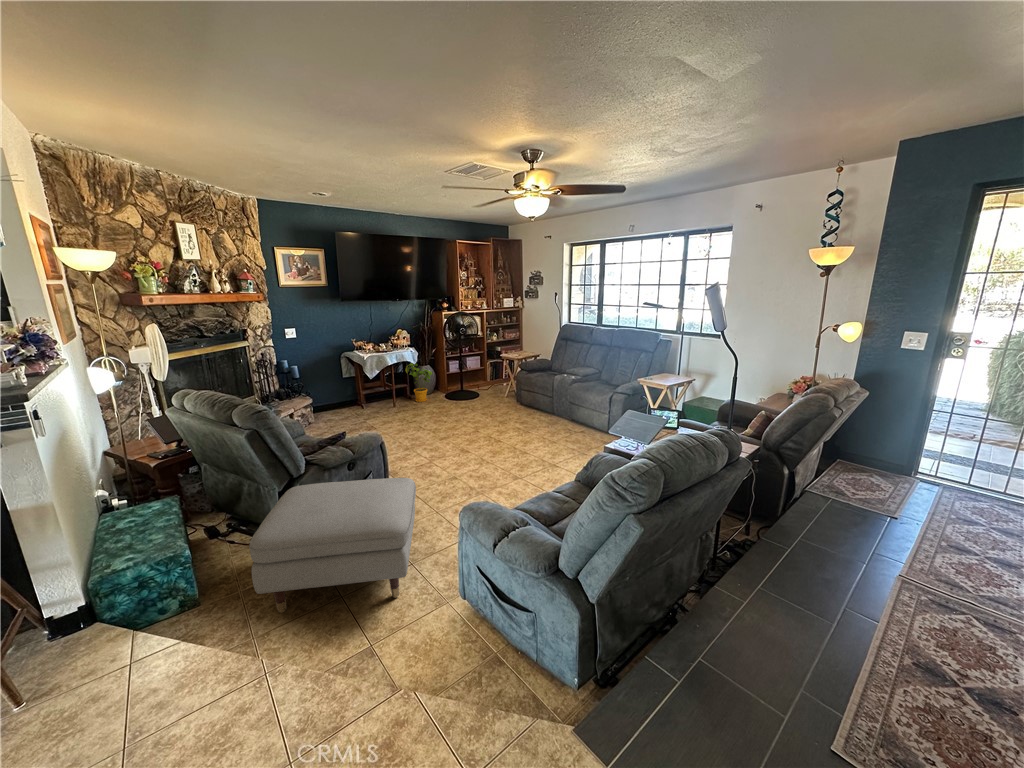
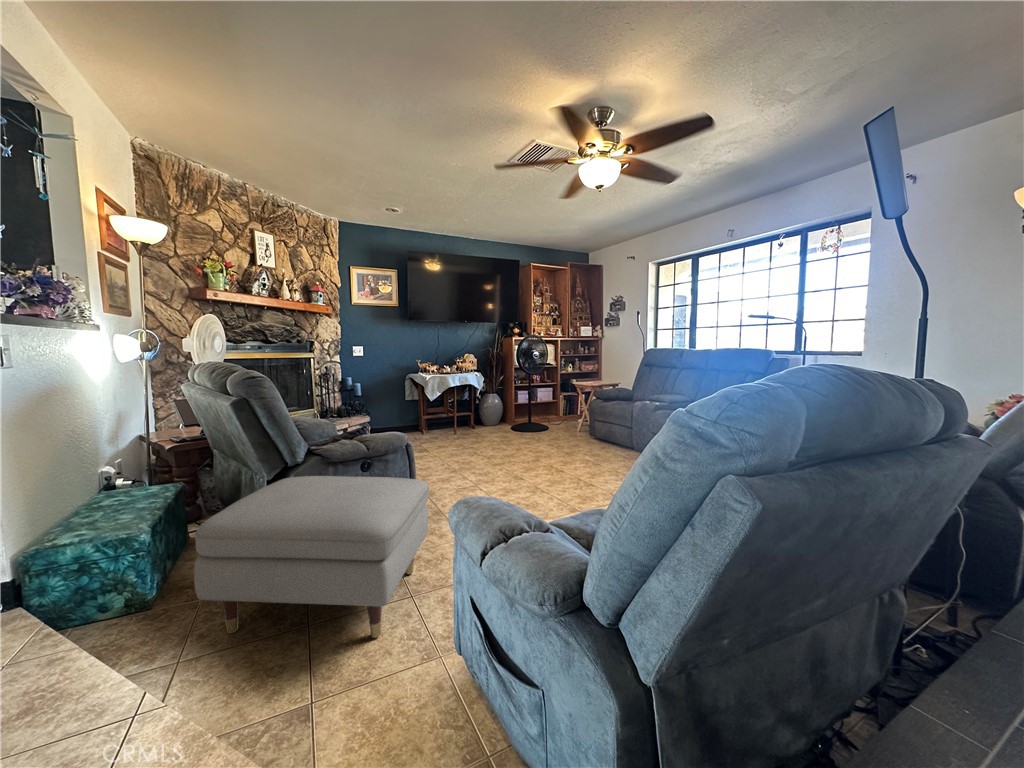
house plant: present [405,363,433,402] -> none [468,387,497,431]

